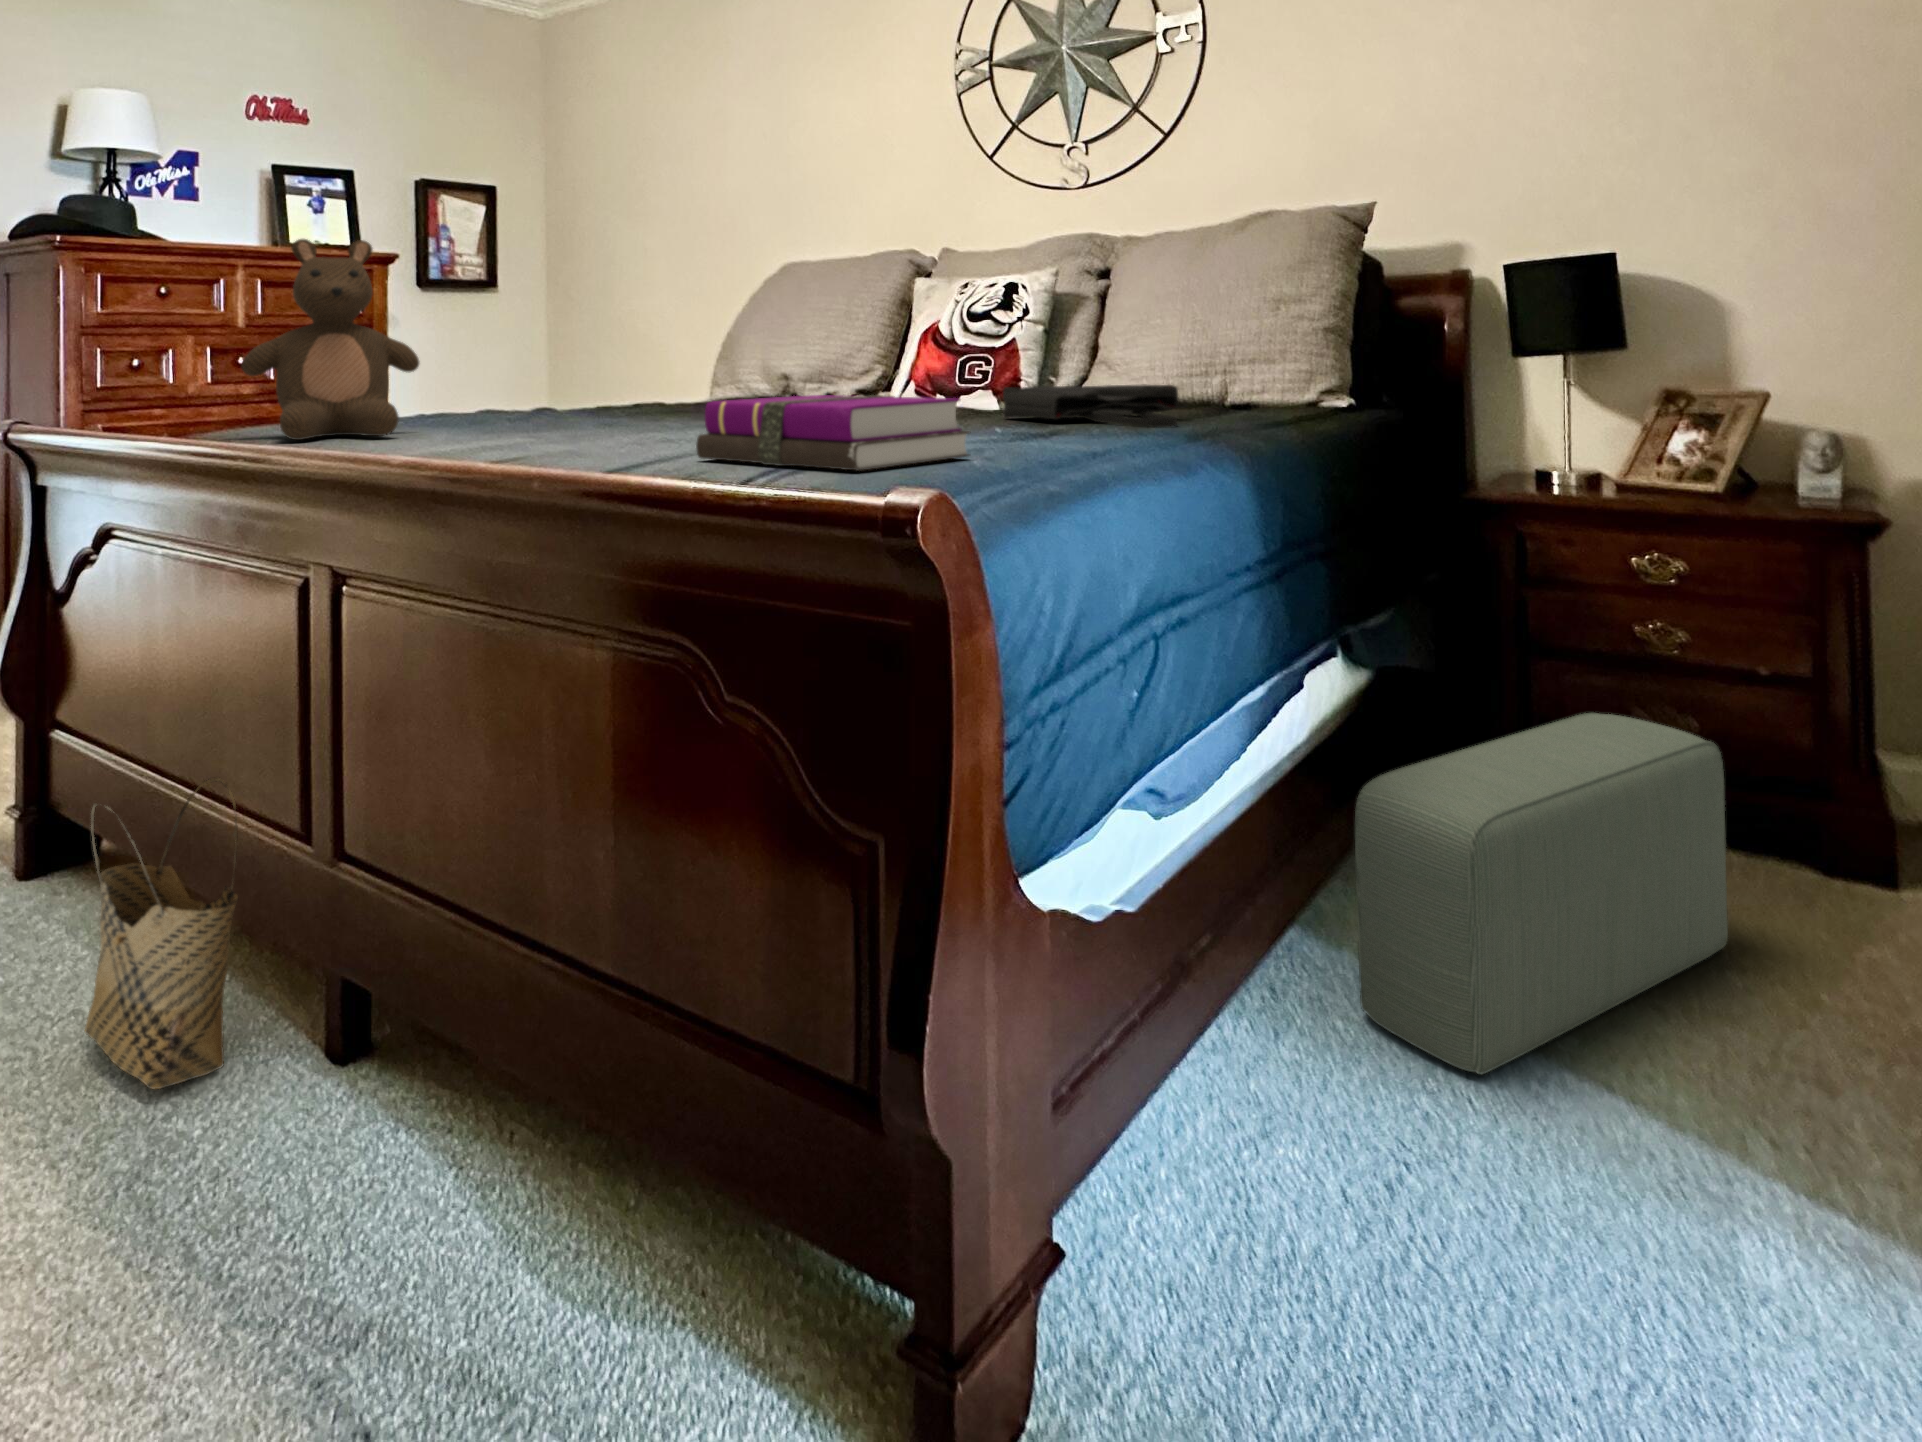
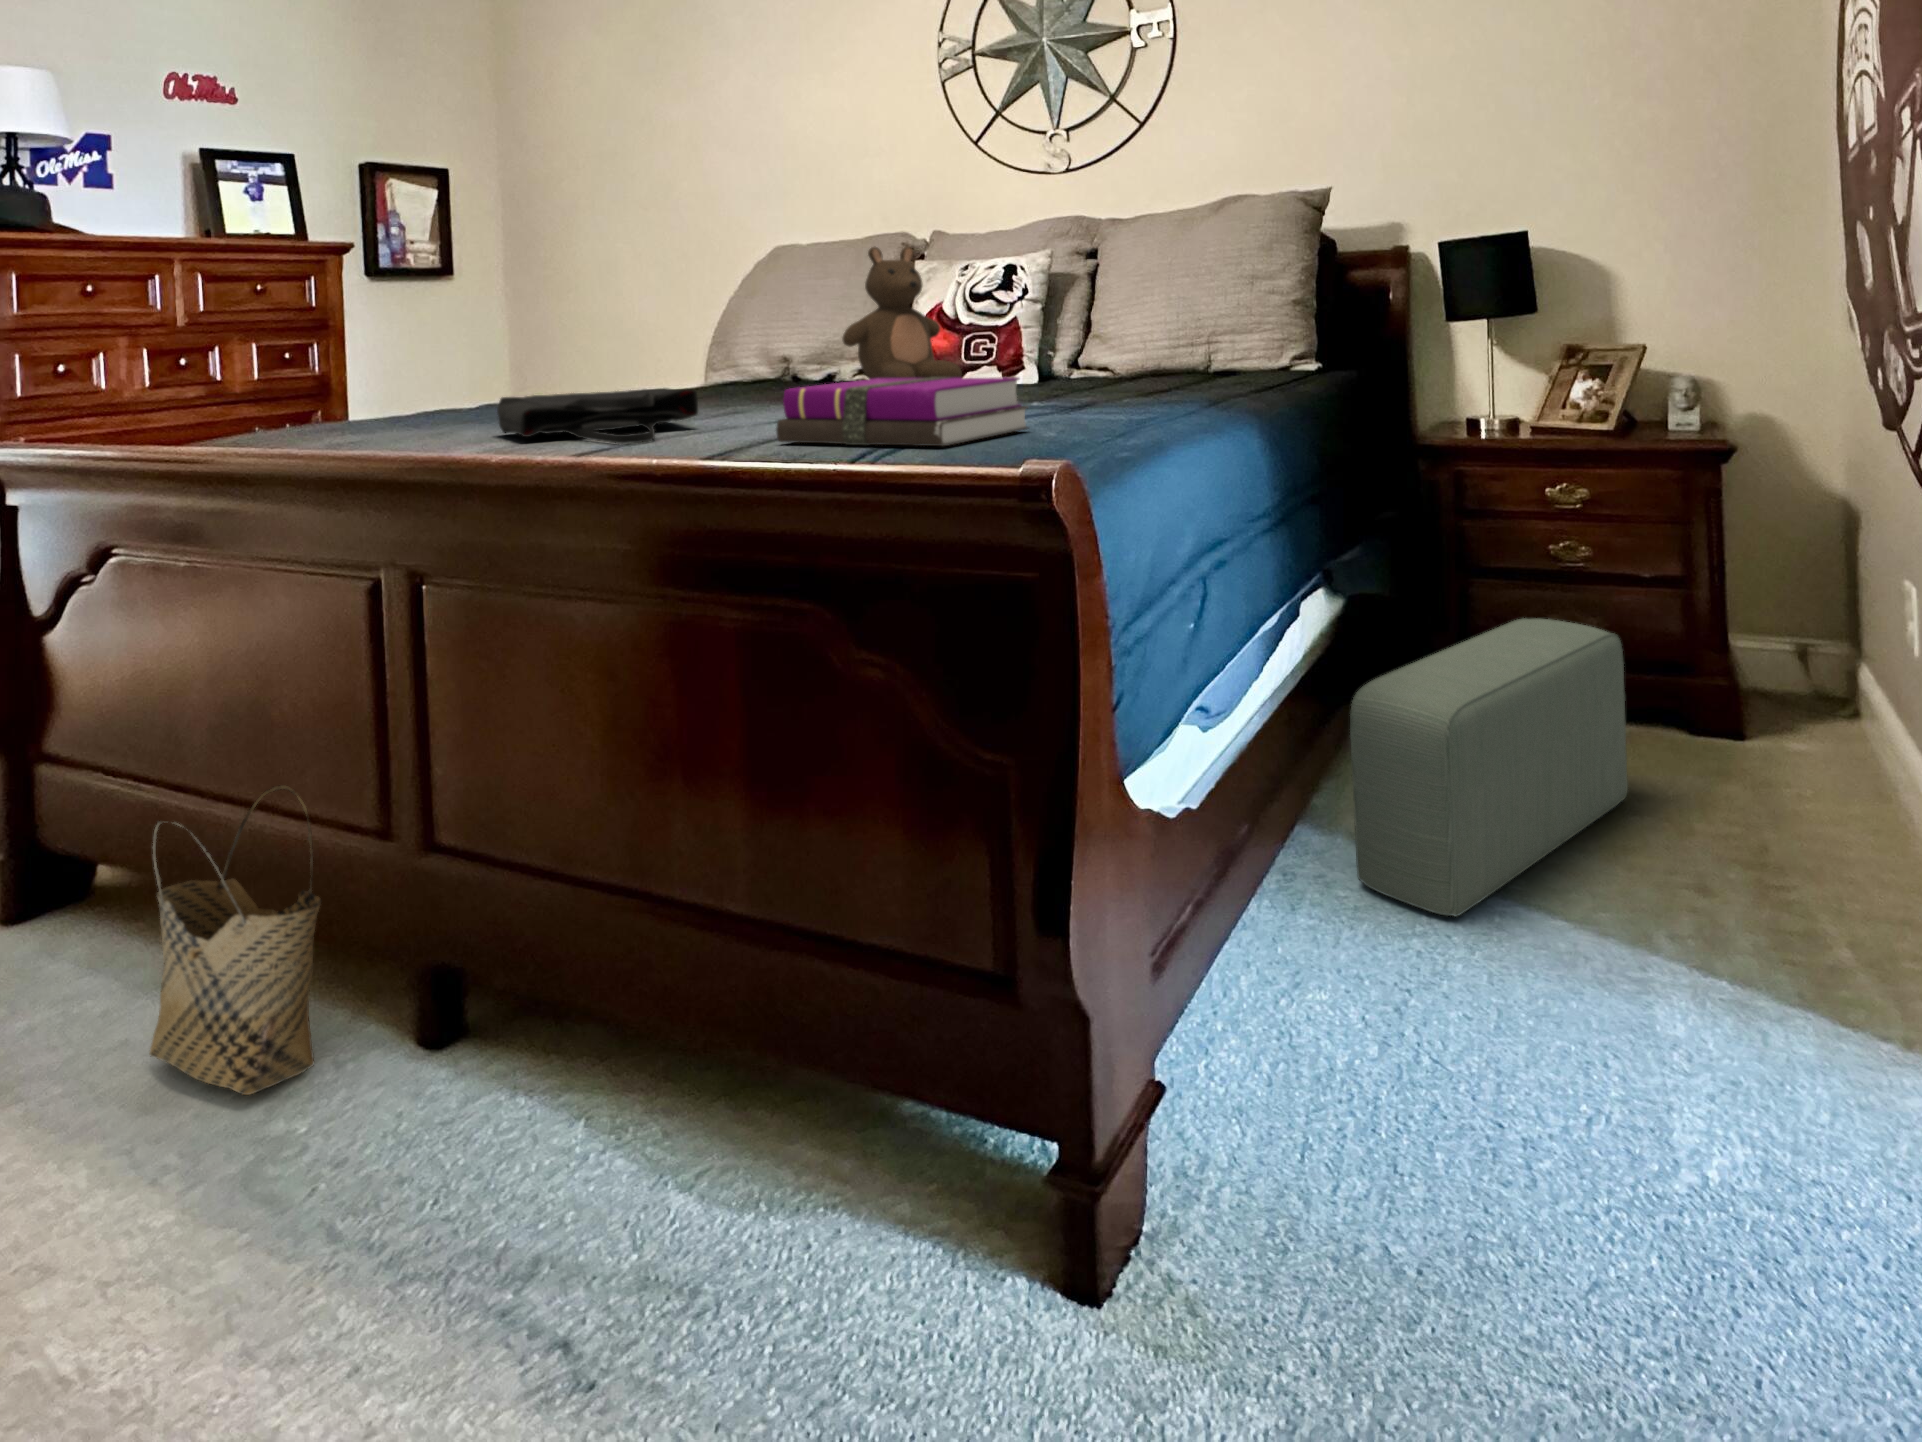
stuffed bear: present [242,239,419,440] -> present [843,247,962,379]
tote bag: present [1003,385,1178,427] -> present [497,389,698,444]

